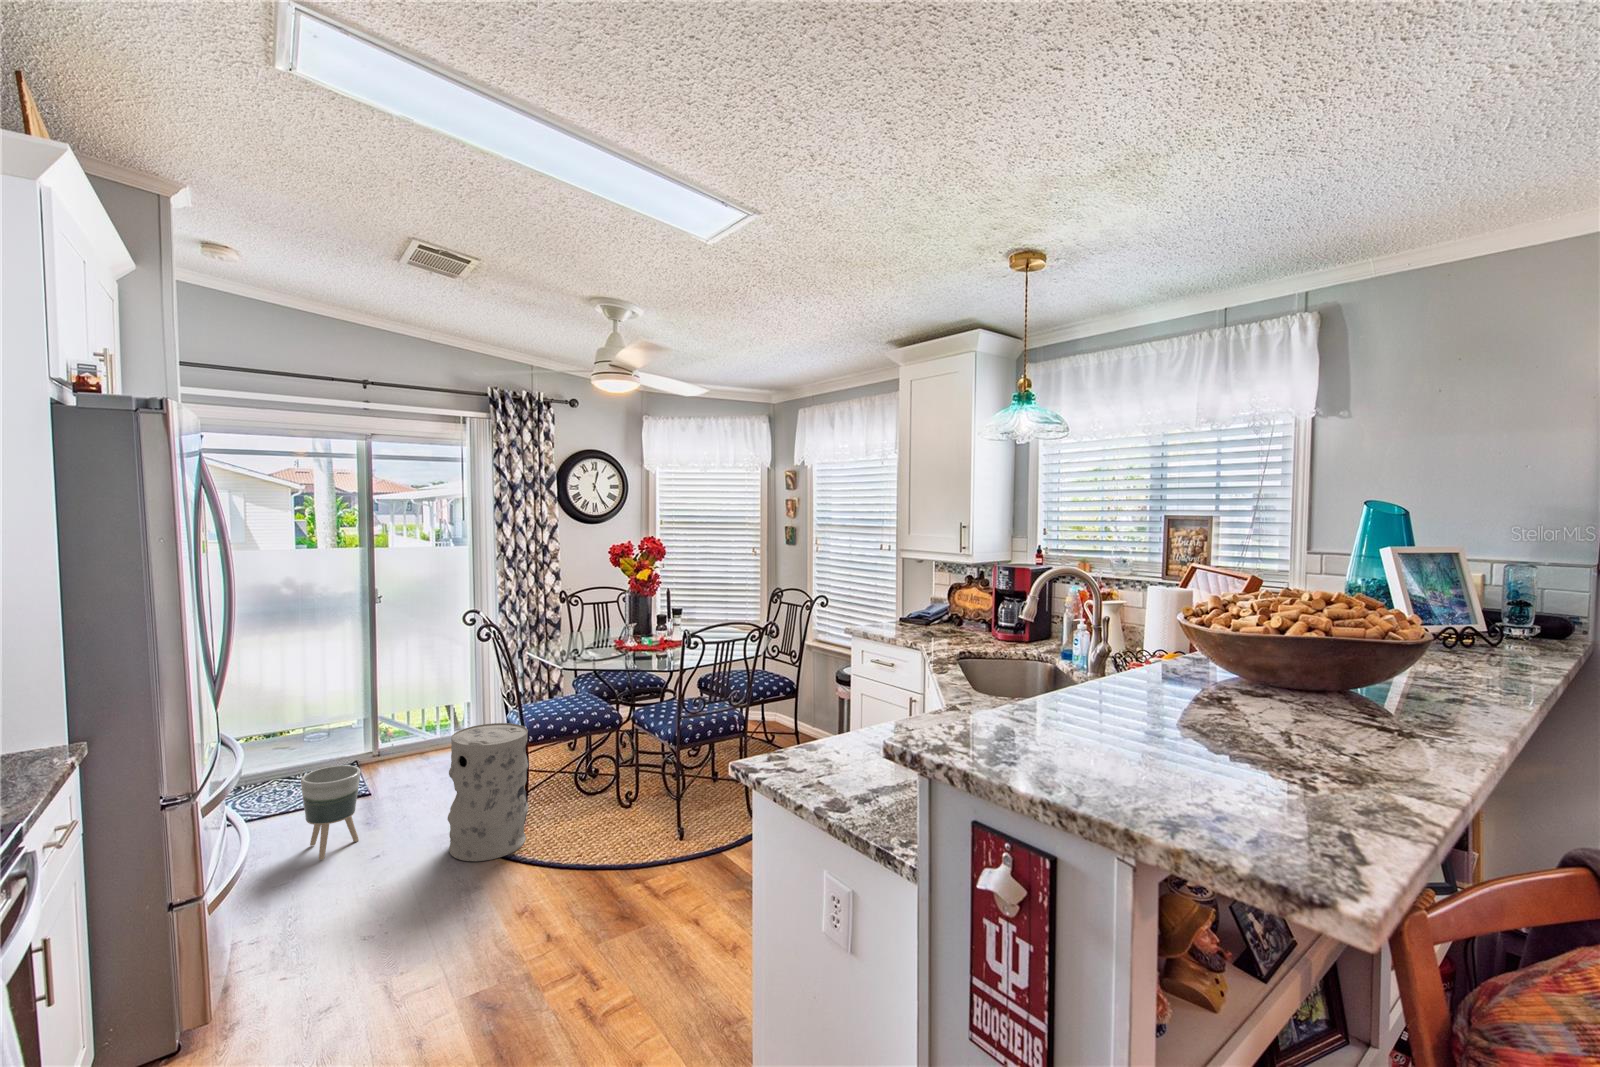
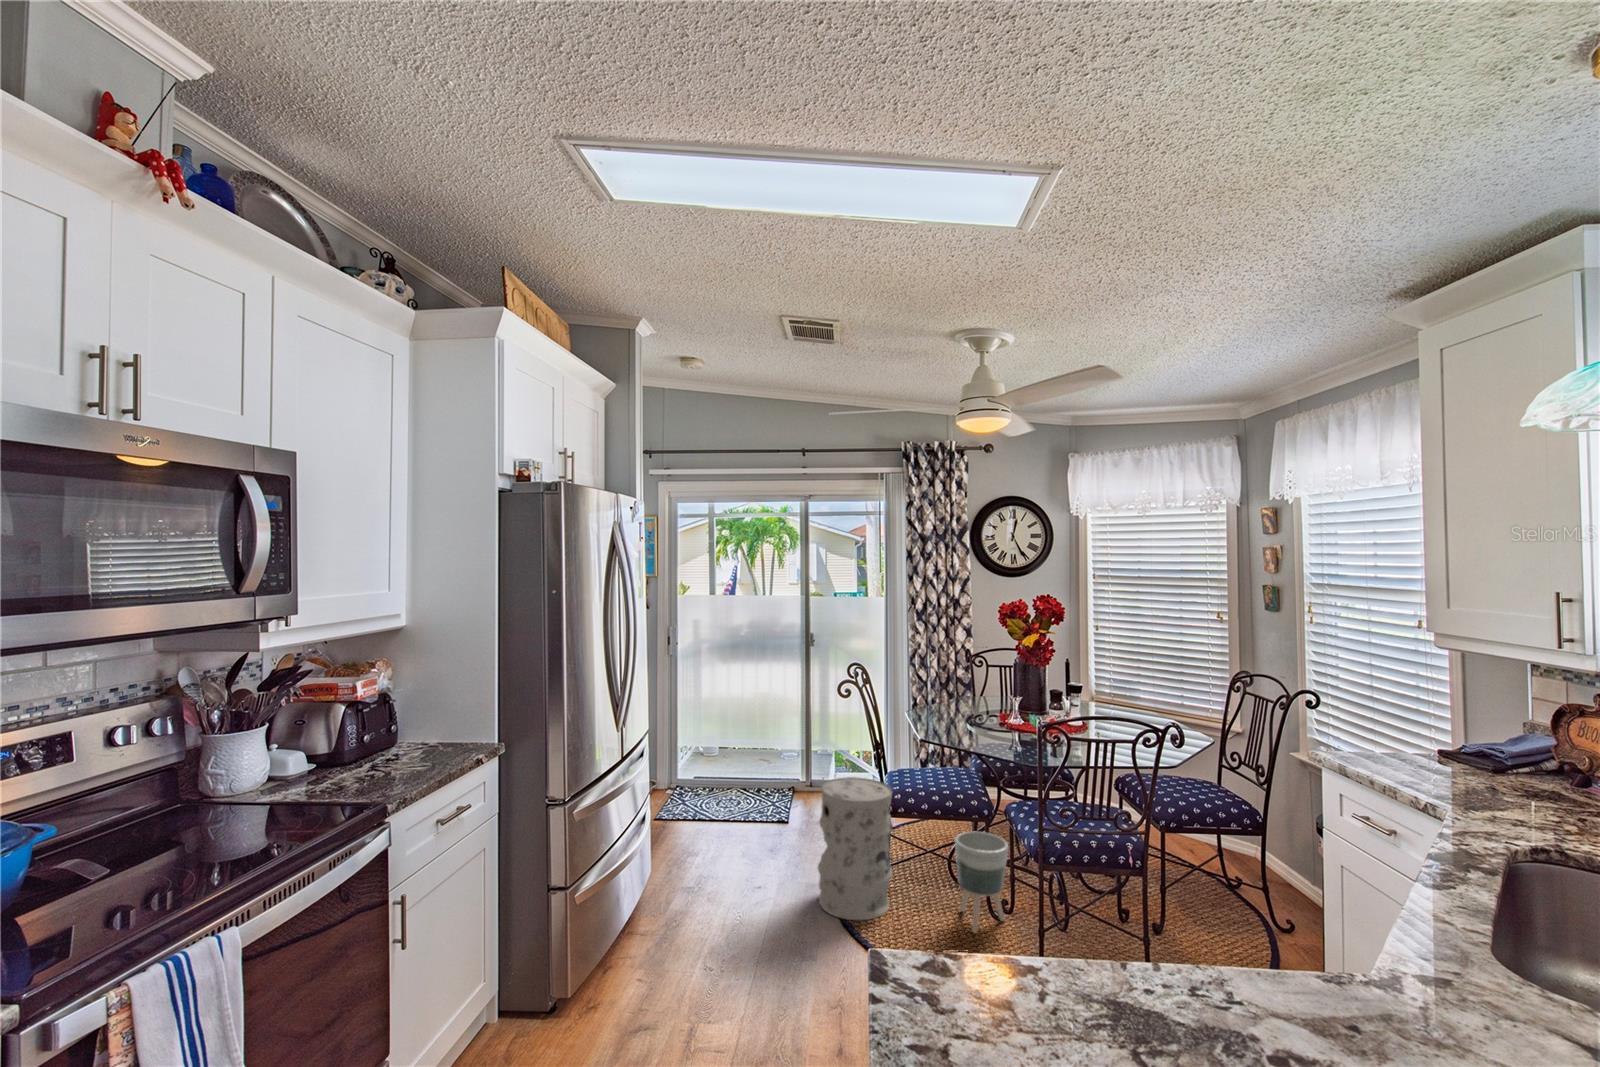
planter: present [301,765,361,860] -> present [955,832,1008,933]

